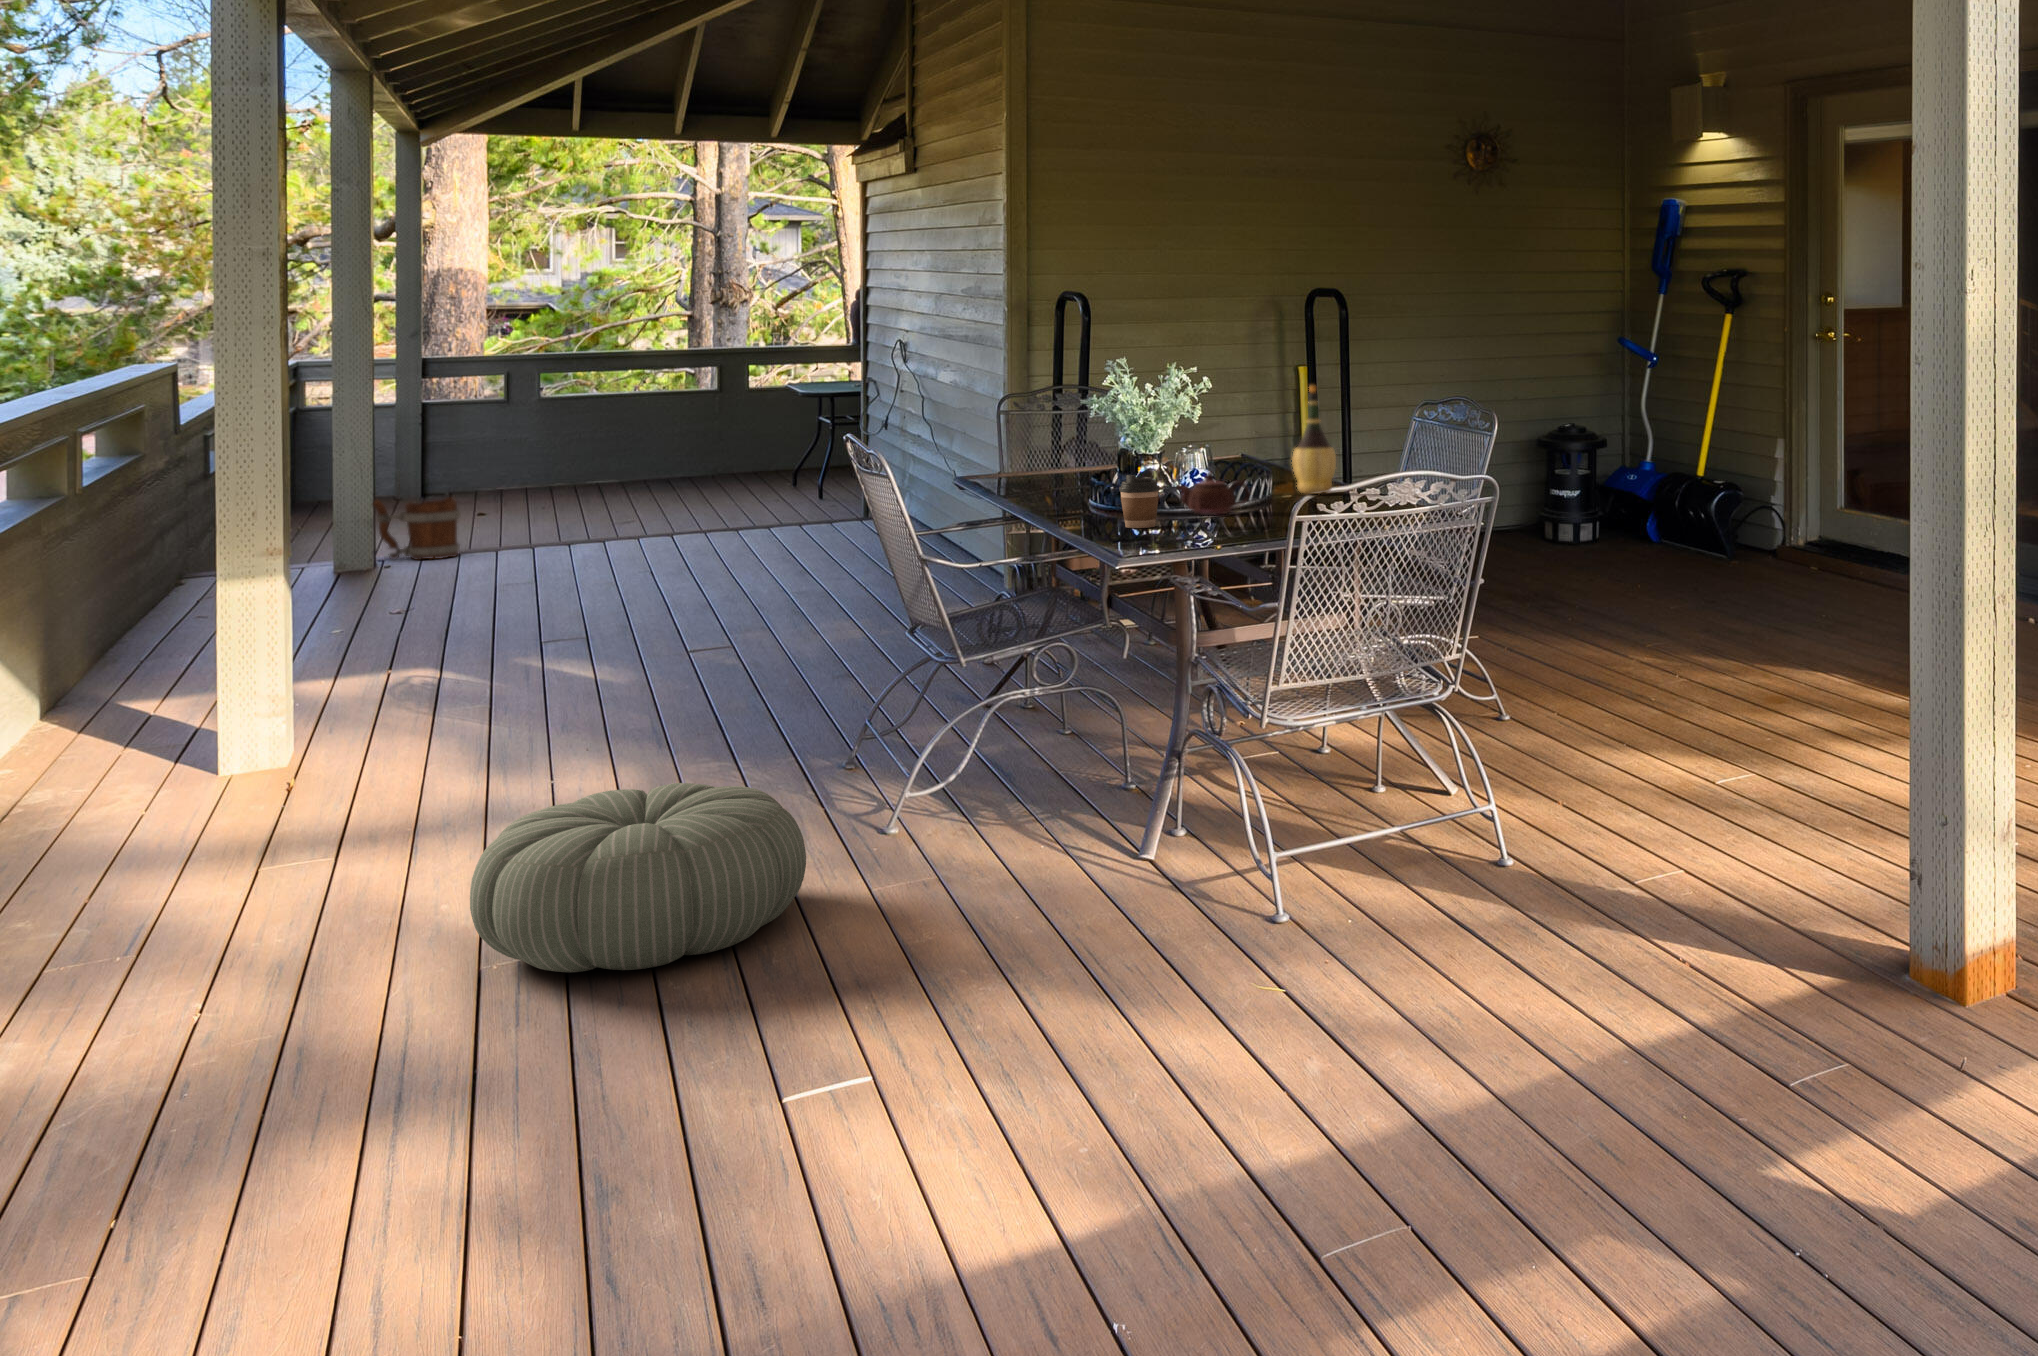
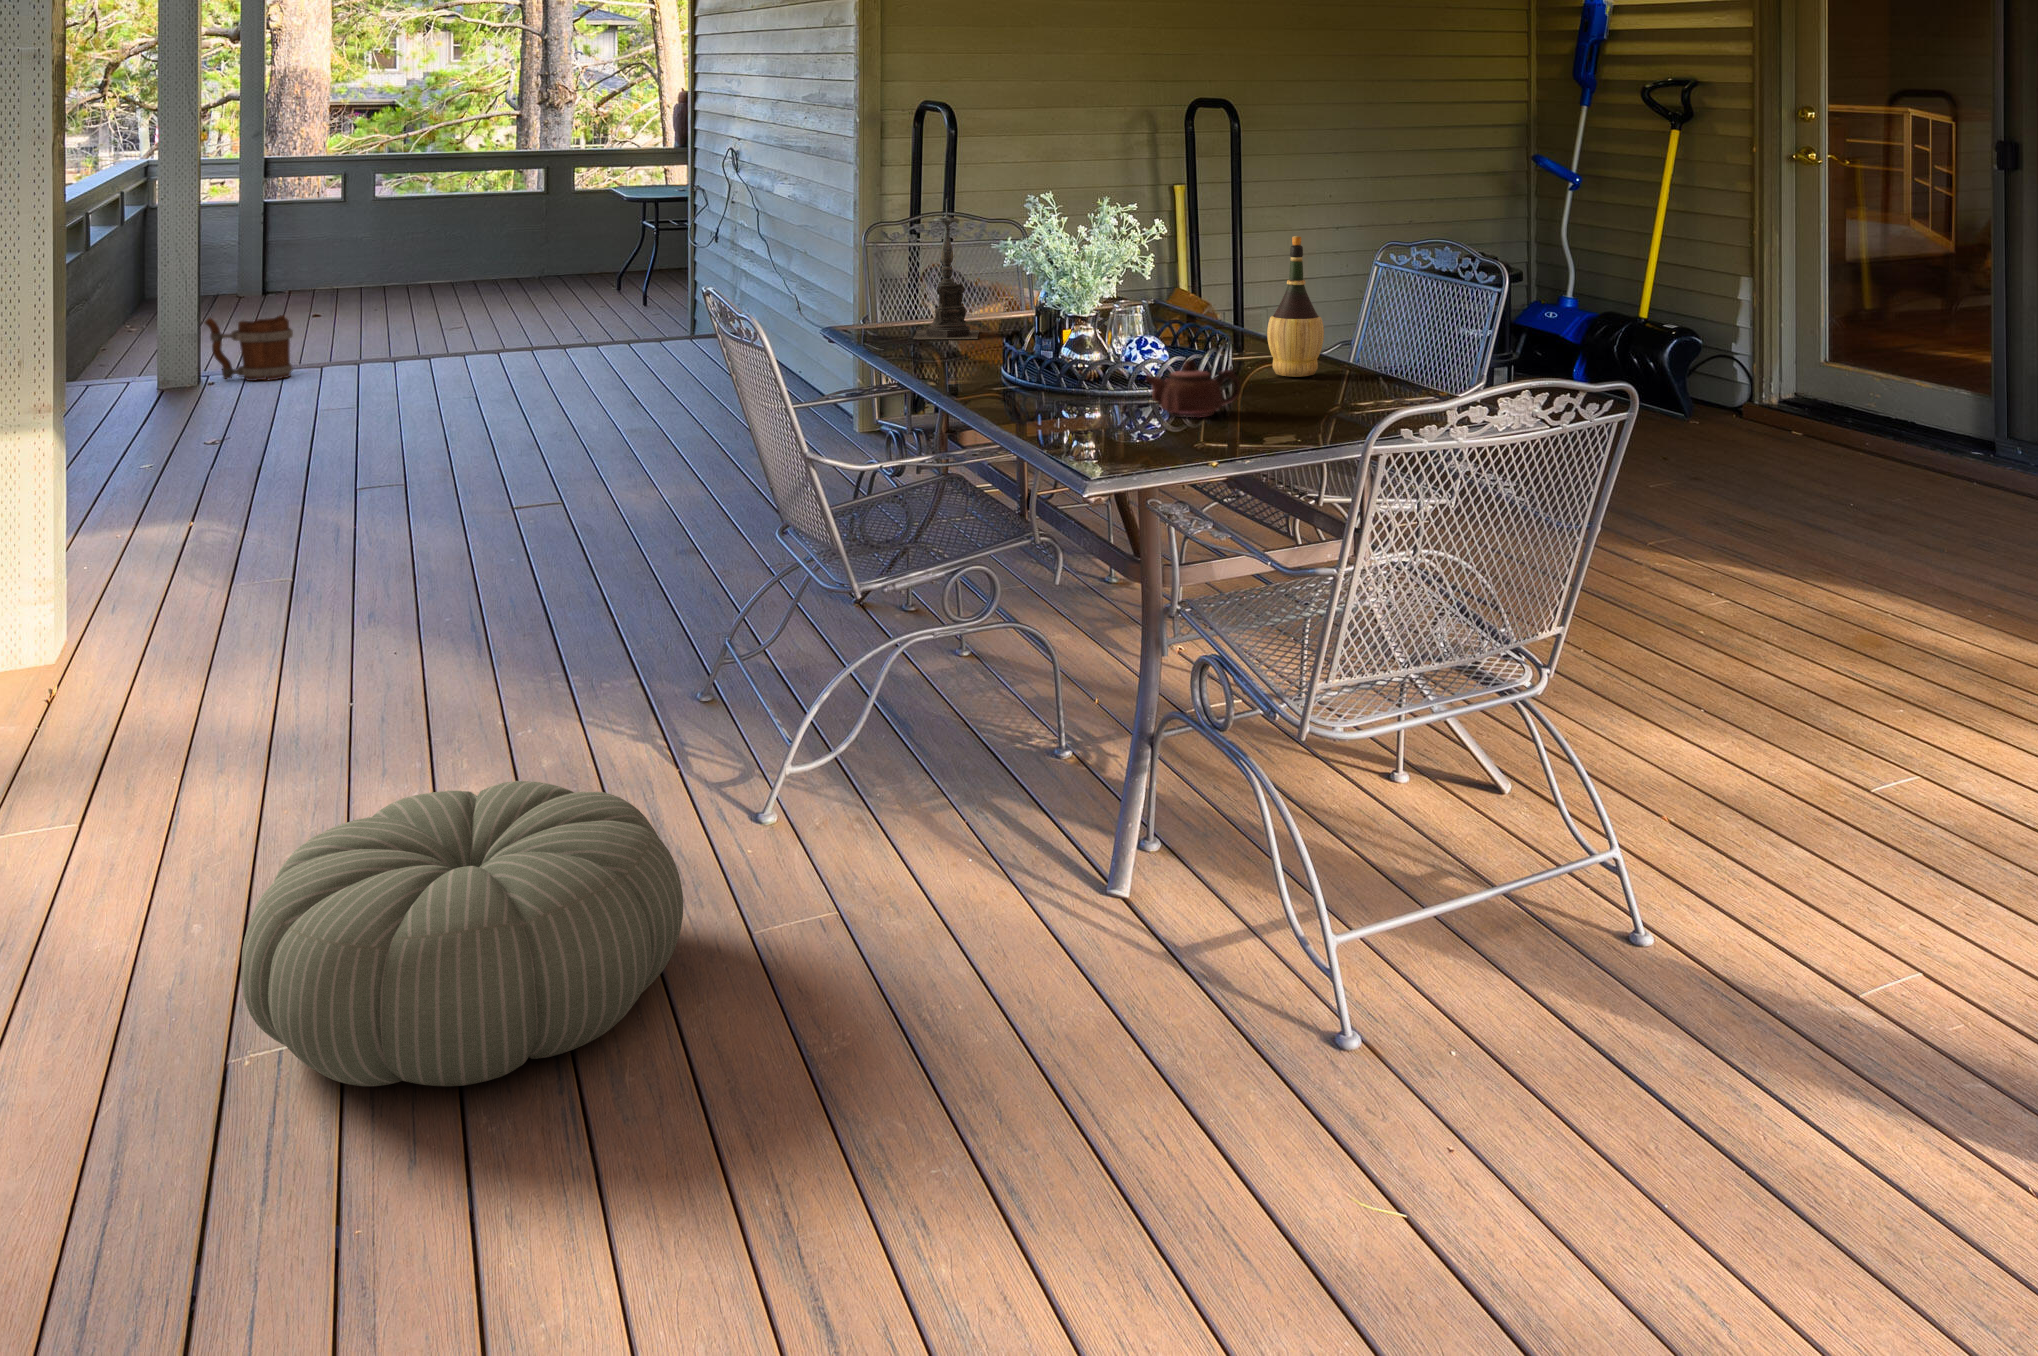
candle holder: none [1024,364,1084,480] -> present [913,199,979,340]
coffee cup: present [1119,475,1159,528] -> none [1087,371,1141,444]

